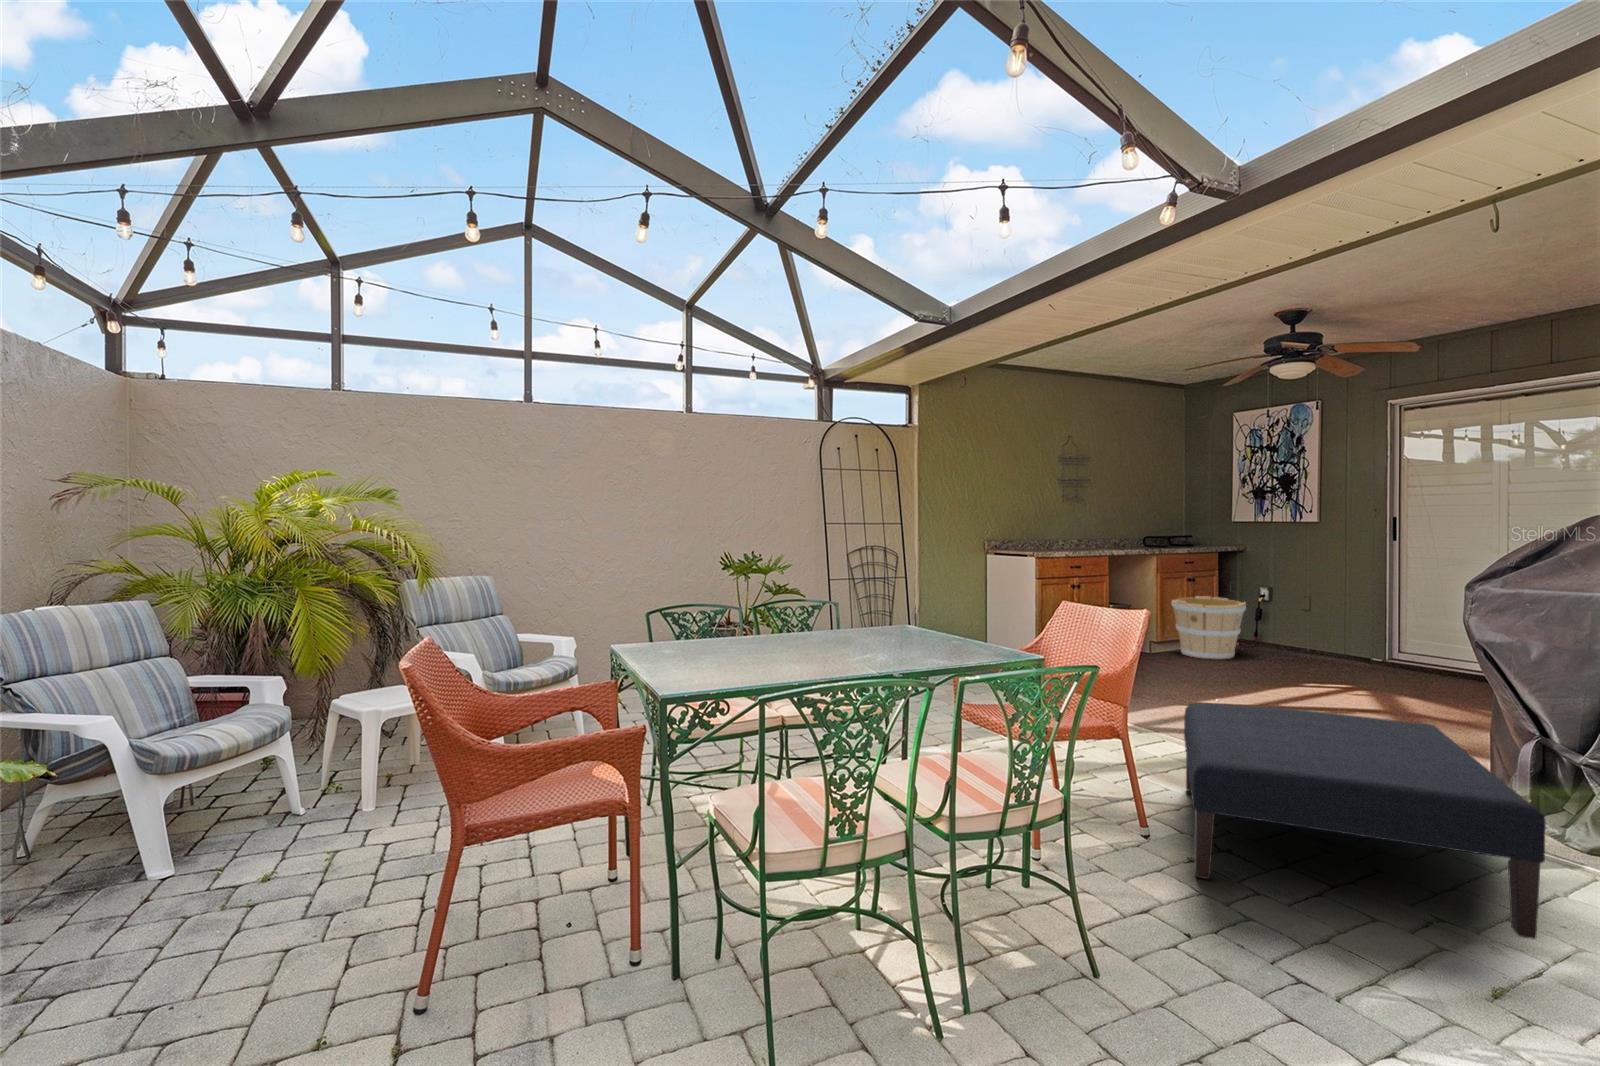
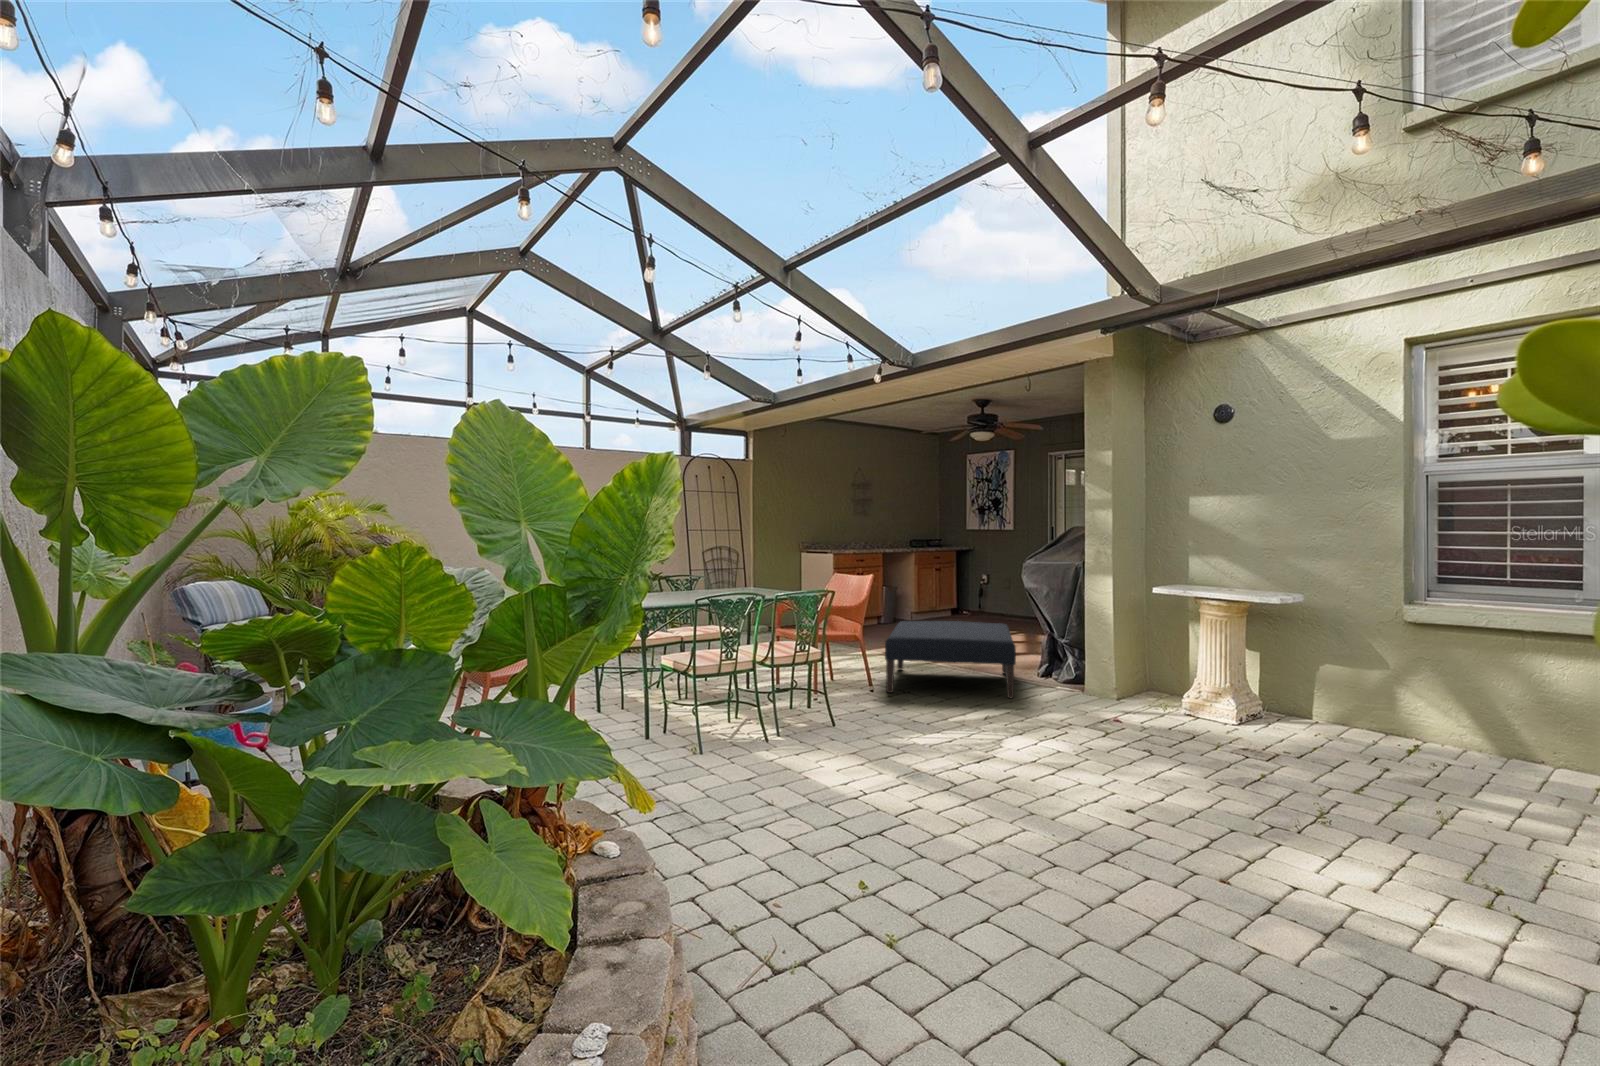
wooden bucket: present [1172,596,1246,660] -> none [923,580,967,620]

